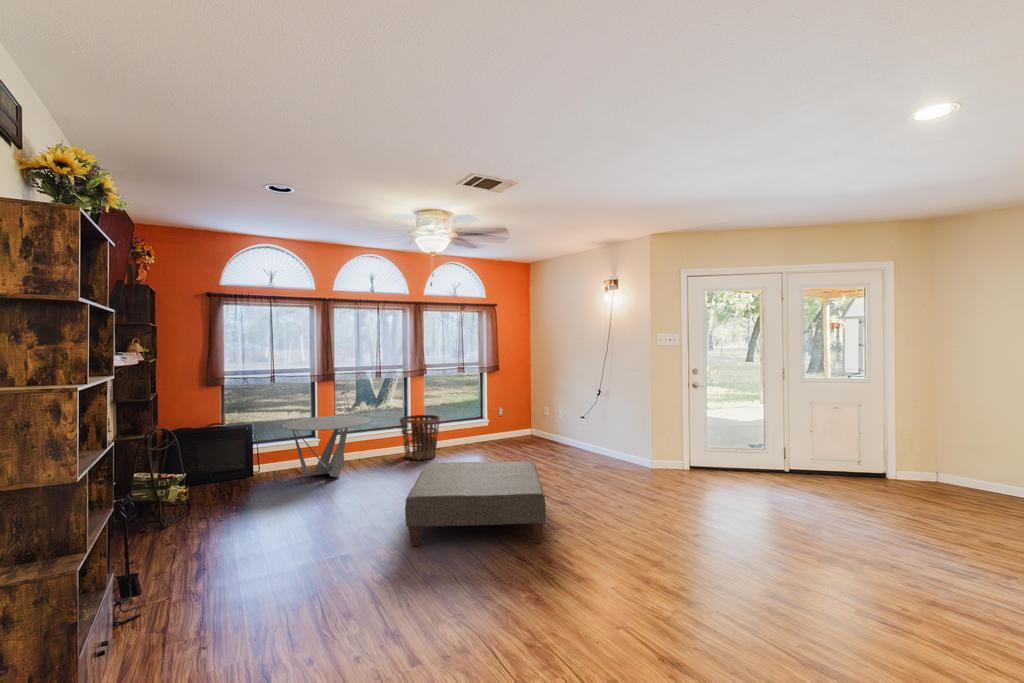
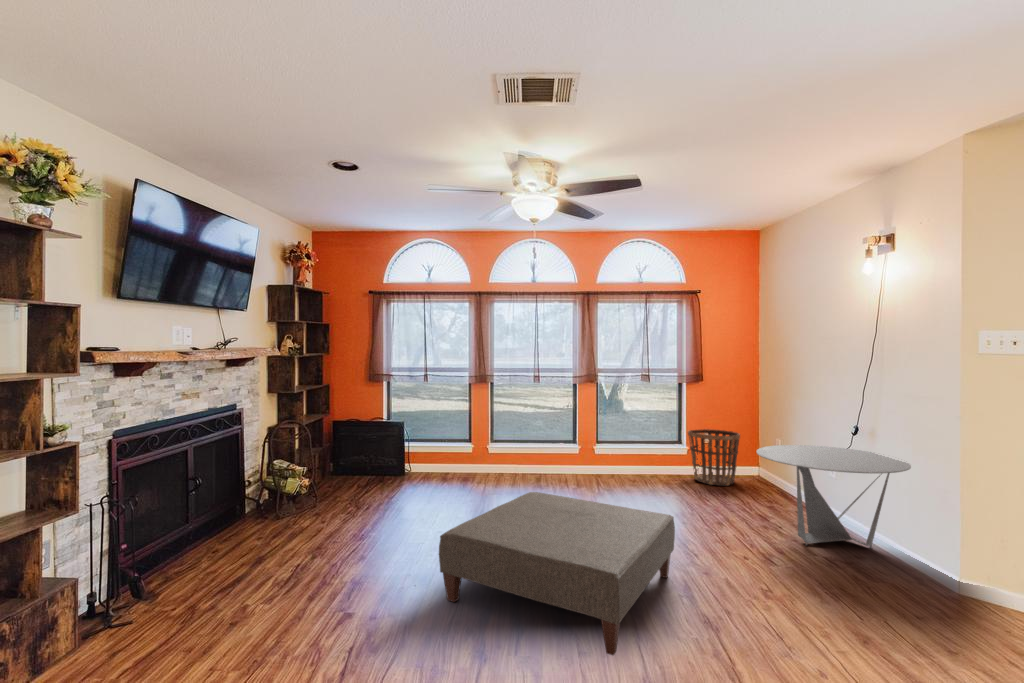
basket: present [400,415,440,460] -> present [688,429,740,485]
coffee table: present [282,416,370,479] -> present [757,445,911,548]

